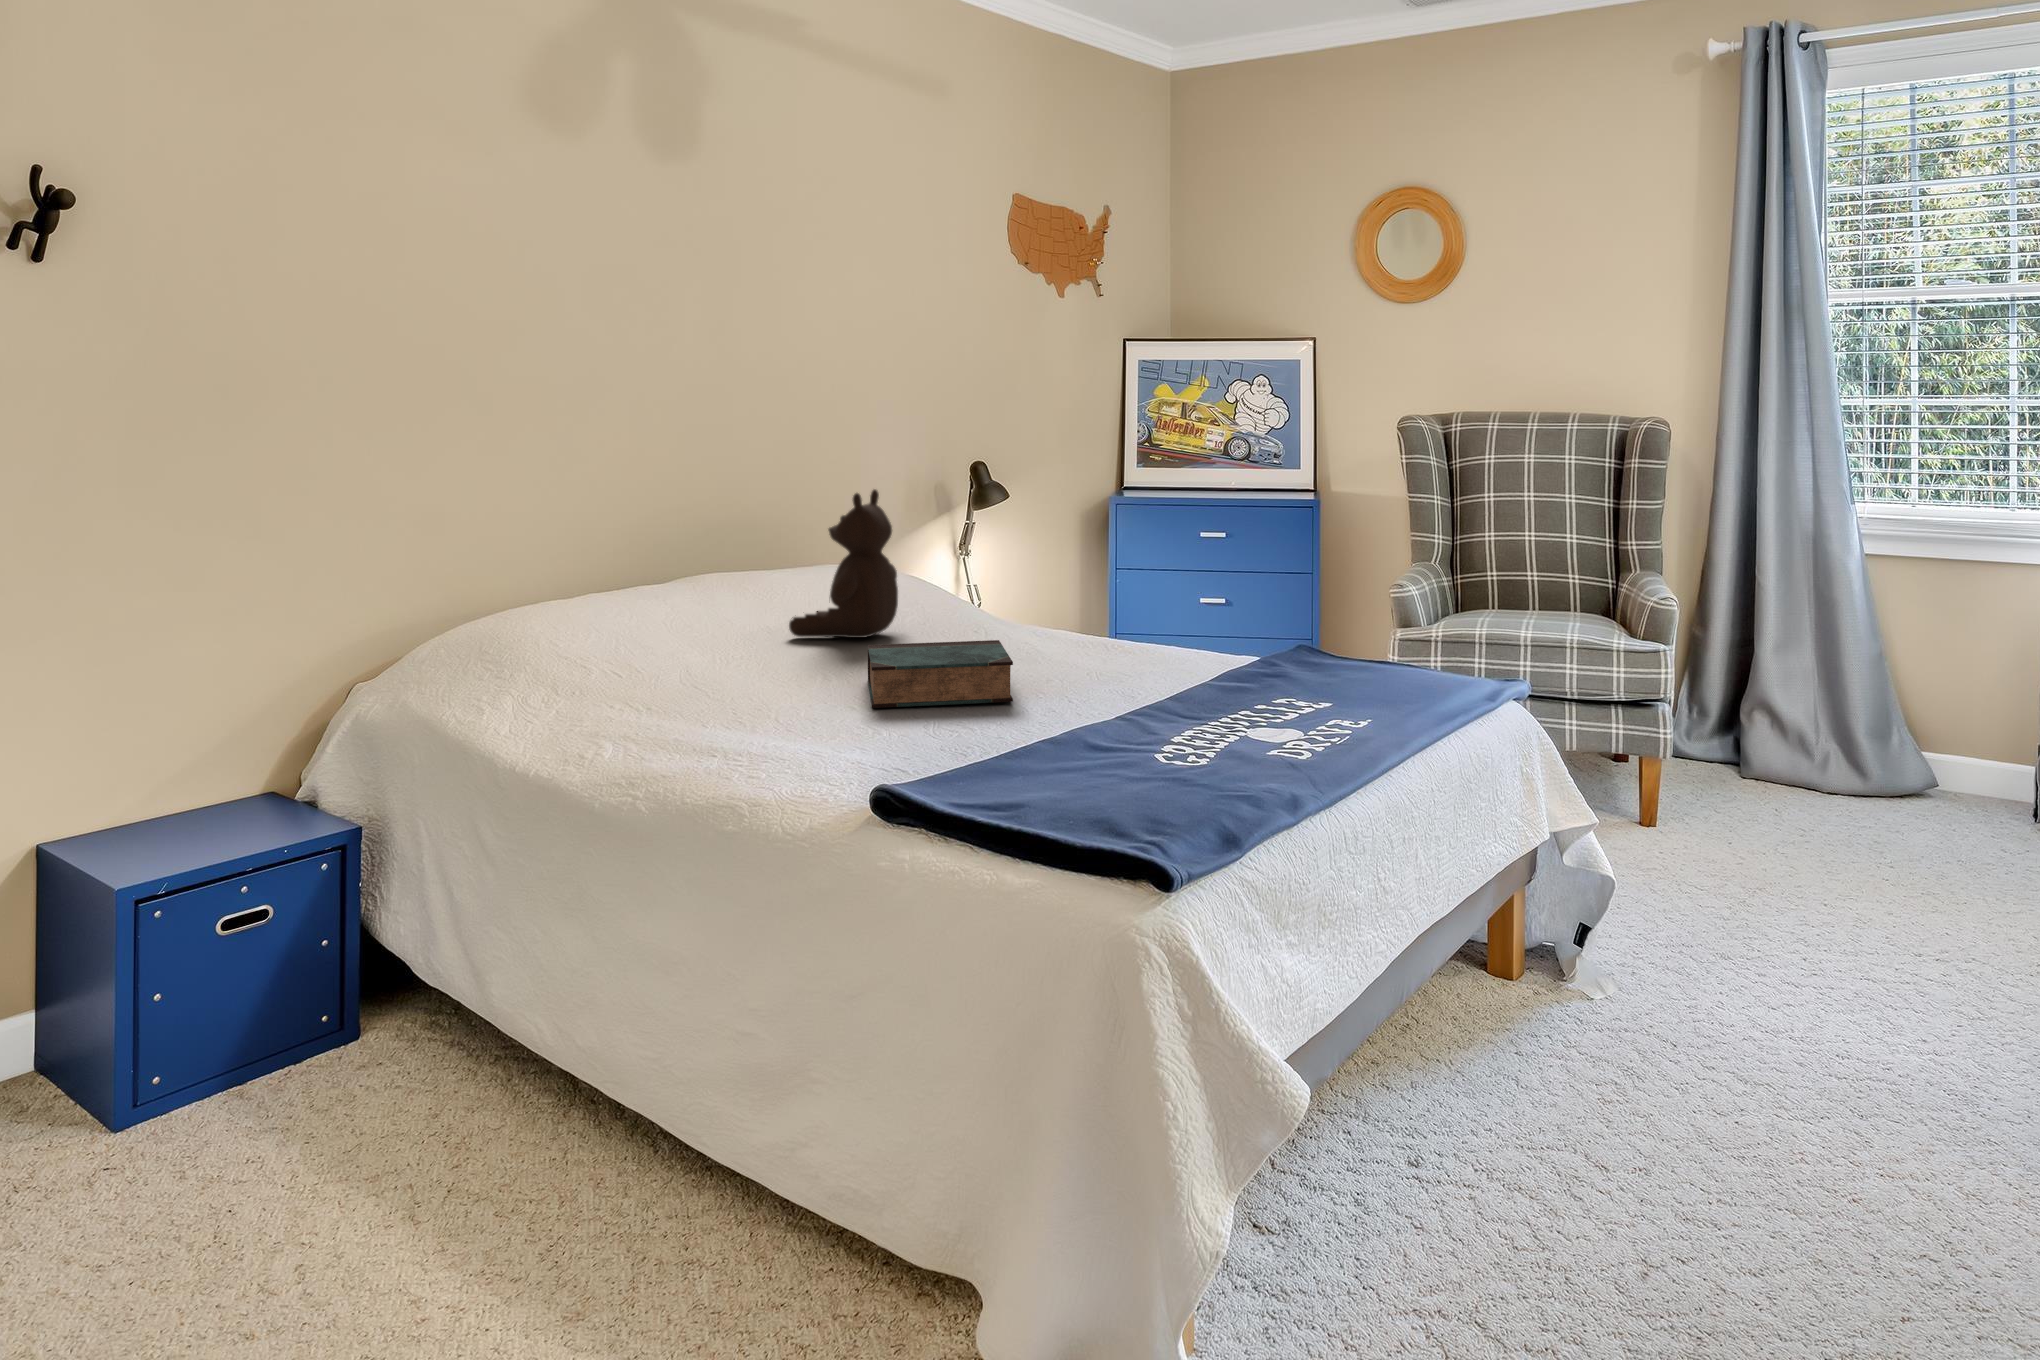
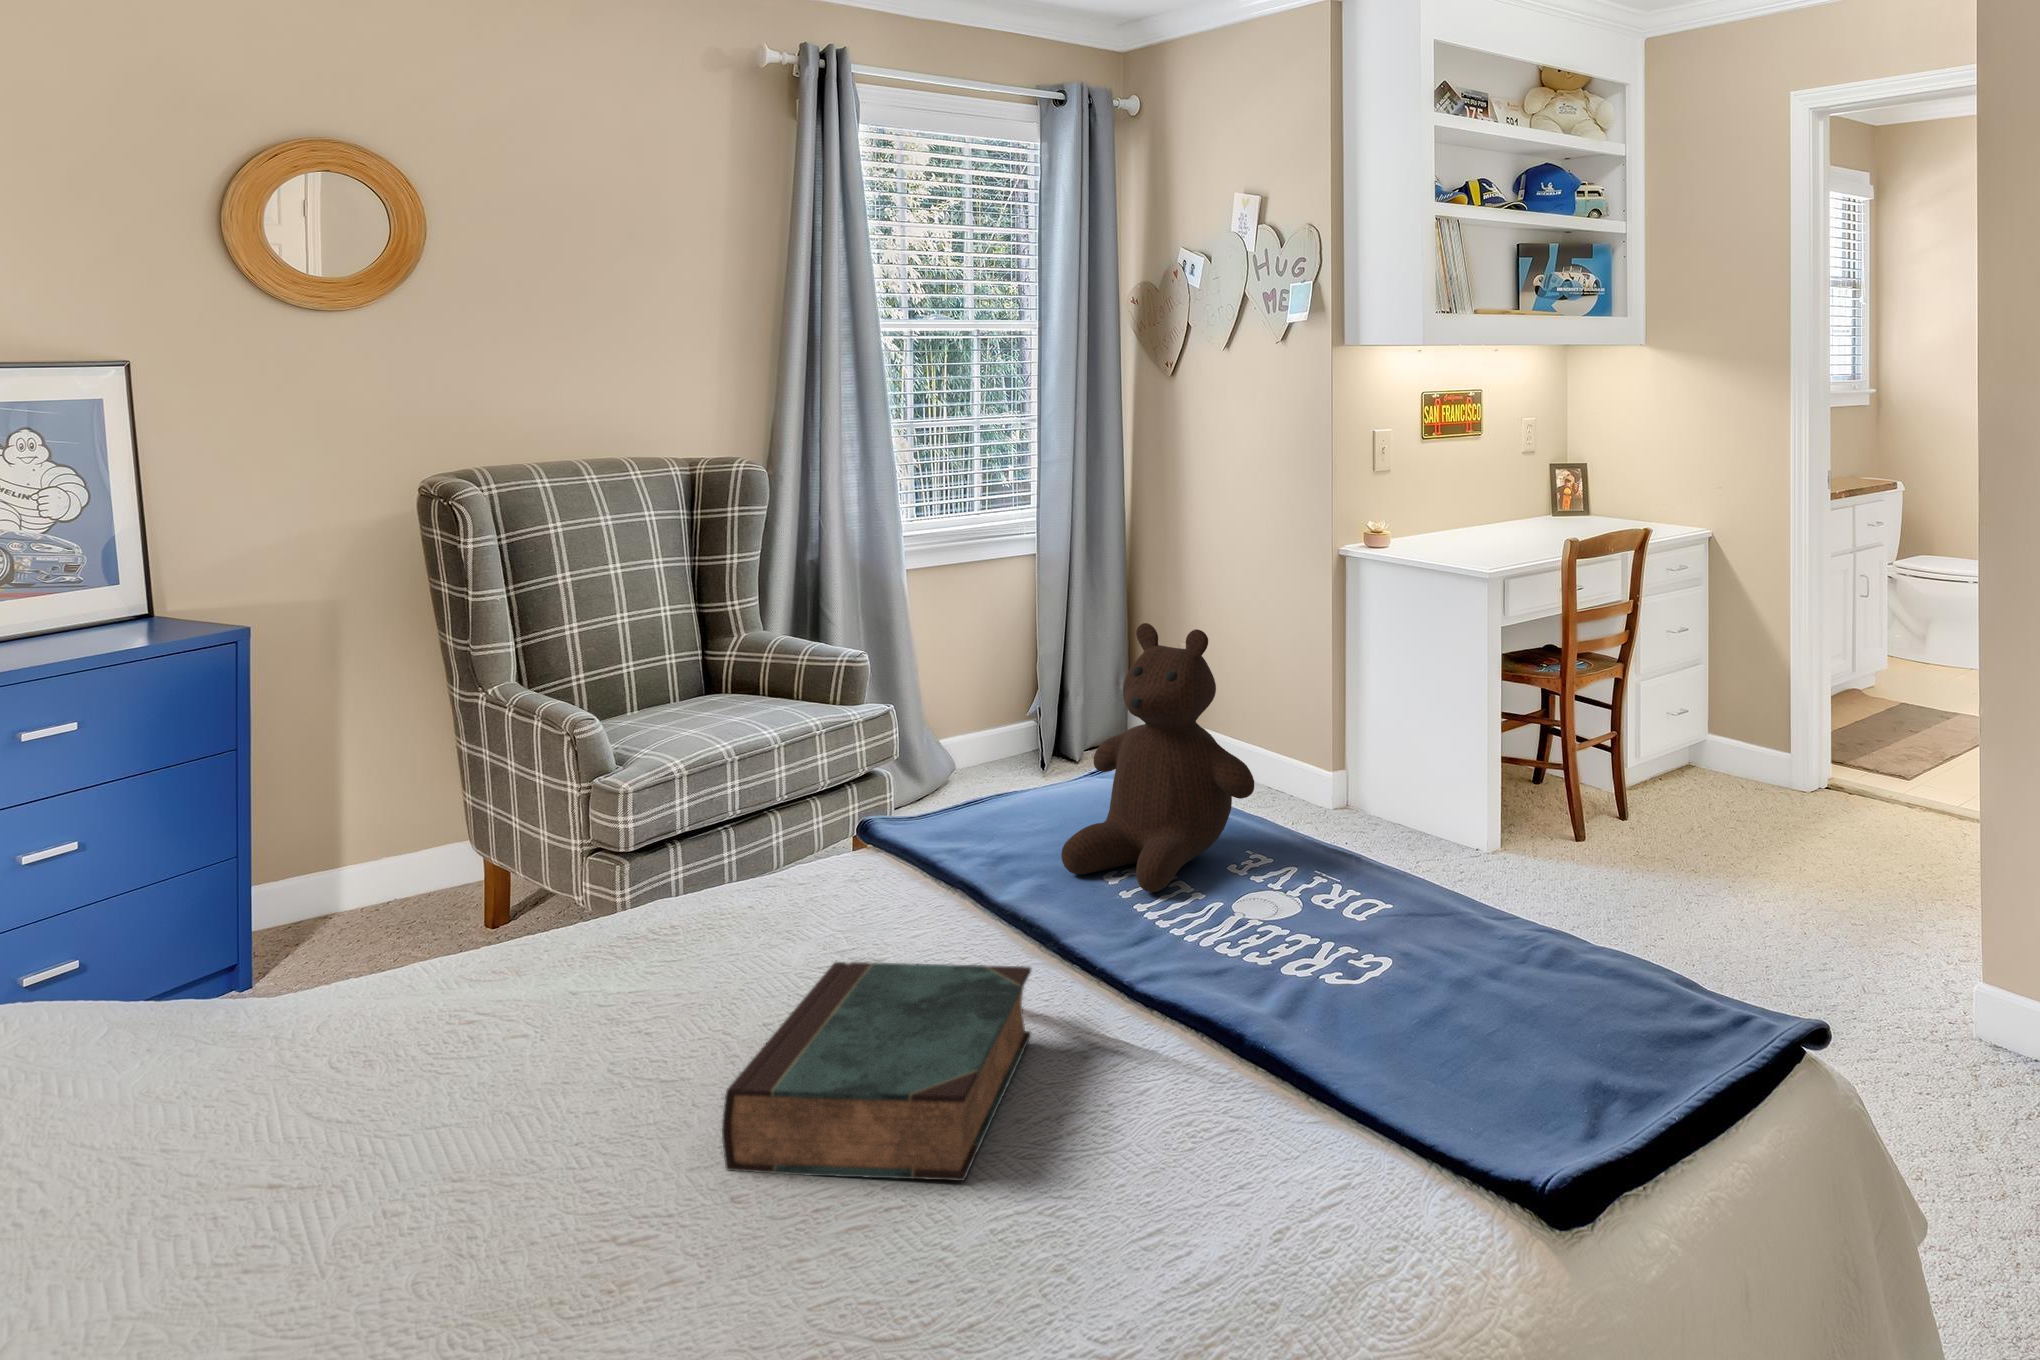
teddy bear: present [789,489,898,638] -> present [1061,623,1254,892]

